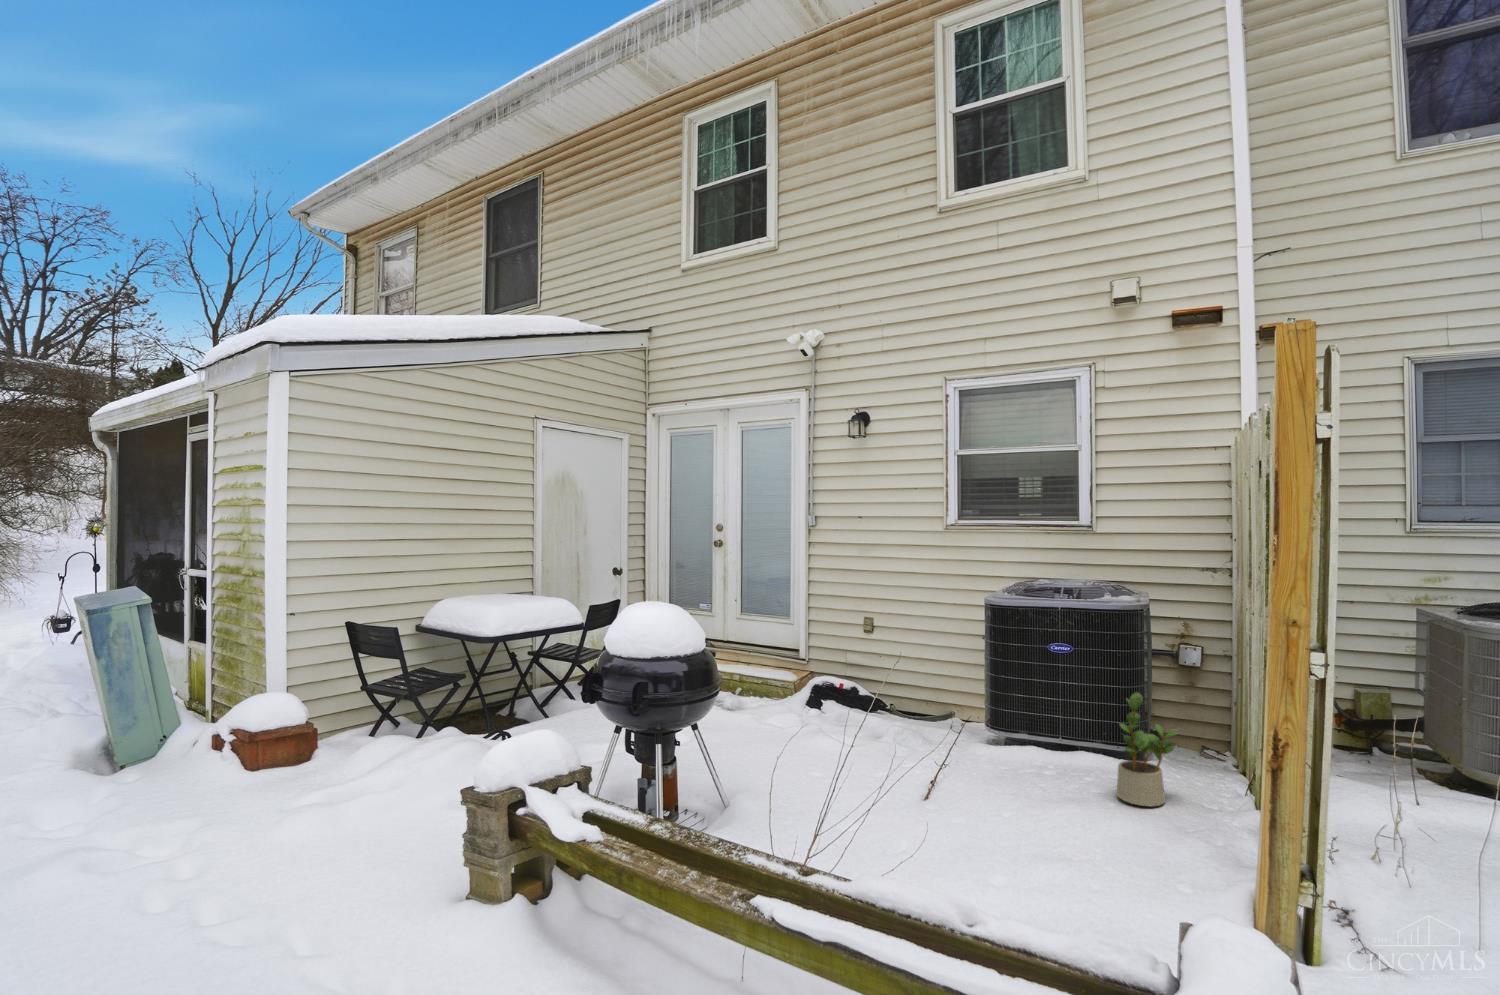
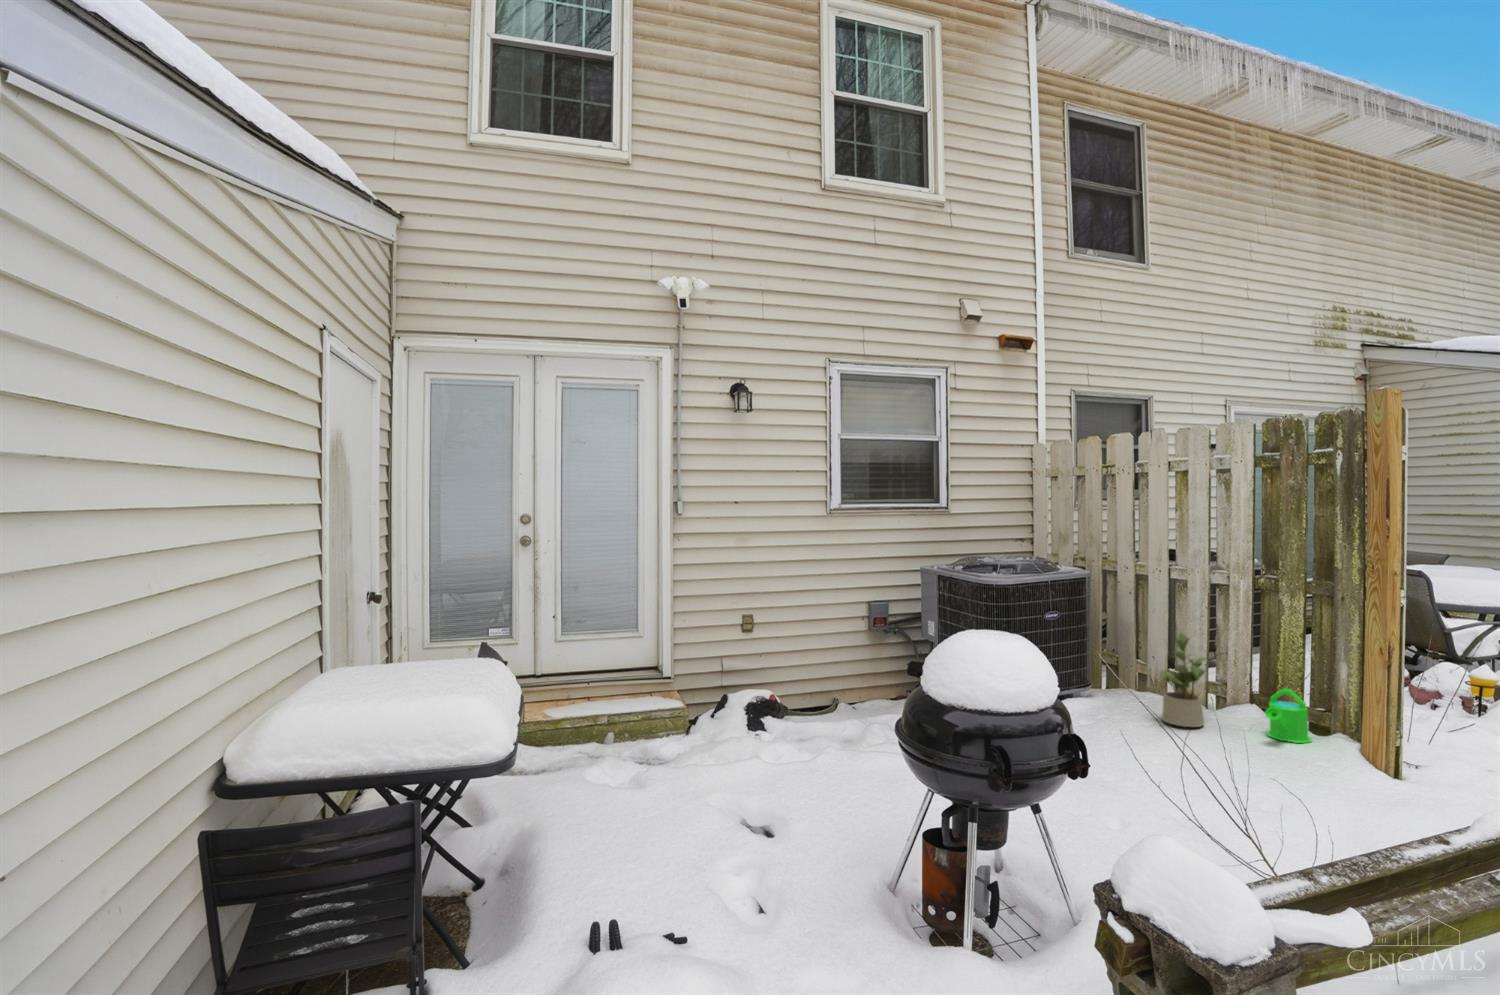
watering can: none [1164,782,1263,857] -> present [1265,689,1311,743]

